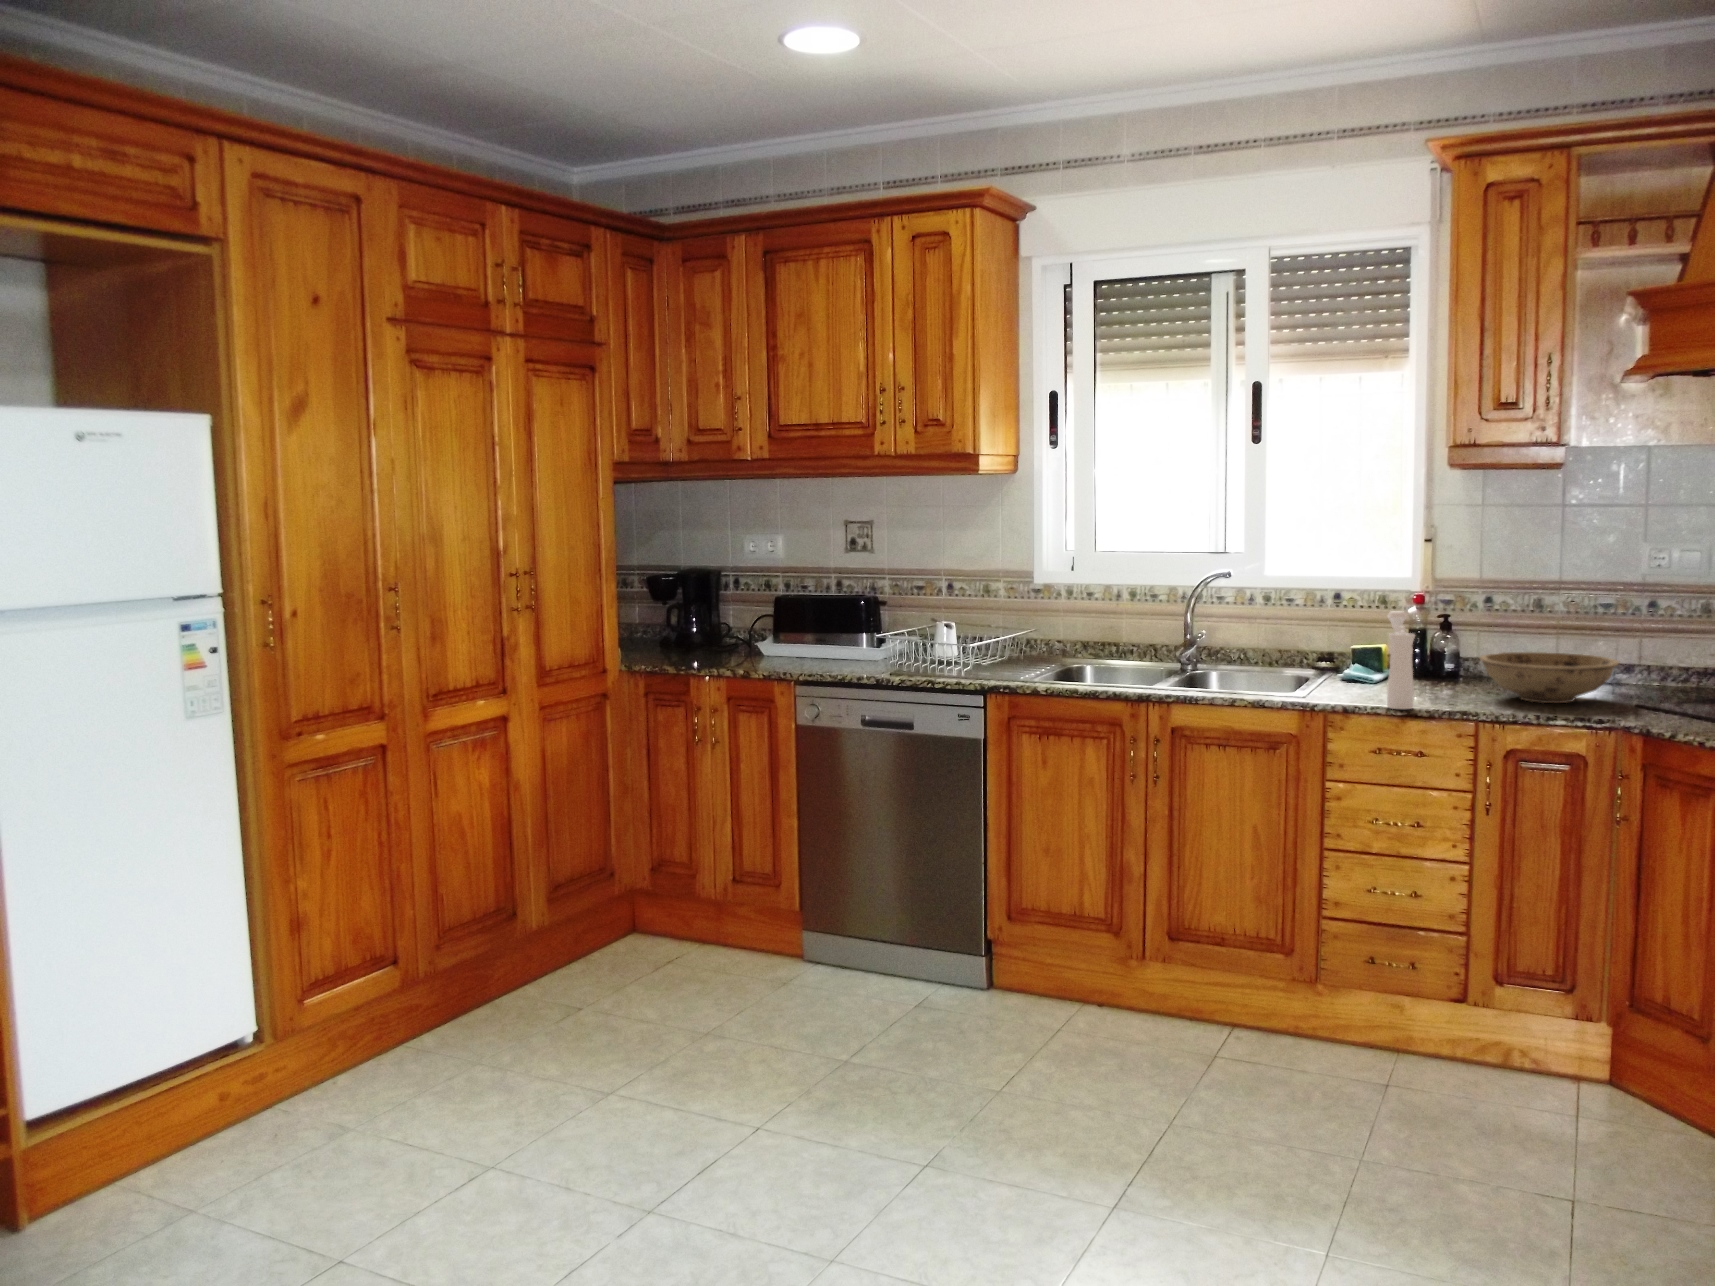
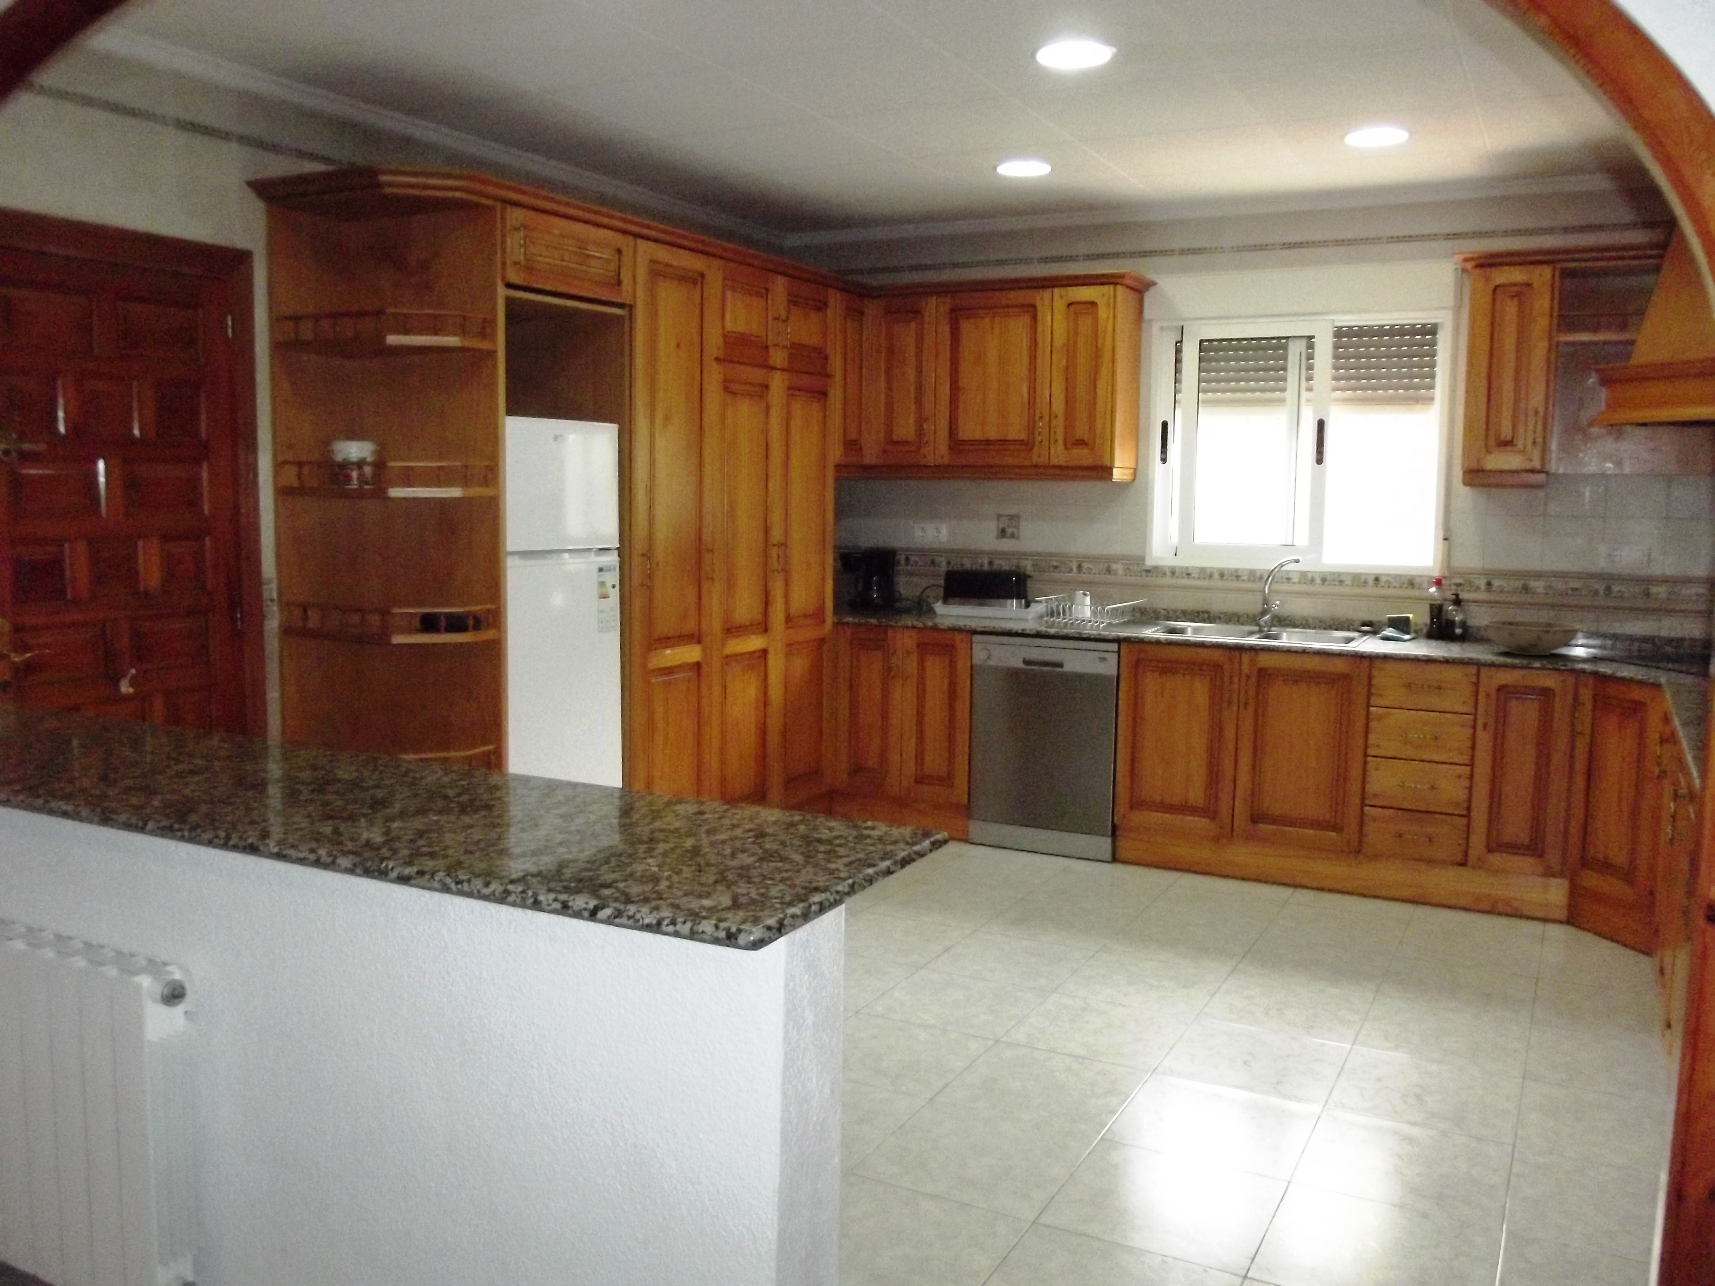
pepper mill: present [1387,611,1415,709] -> none [1416,587,1438,656]

